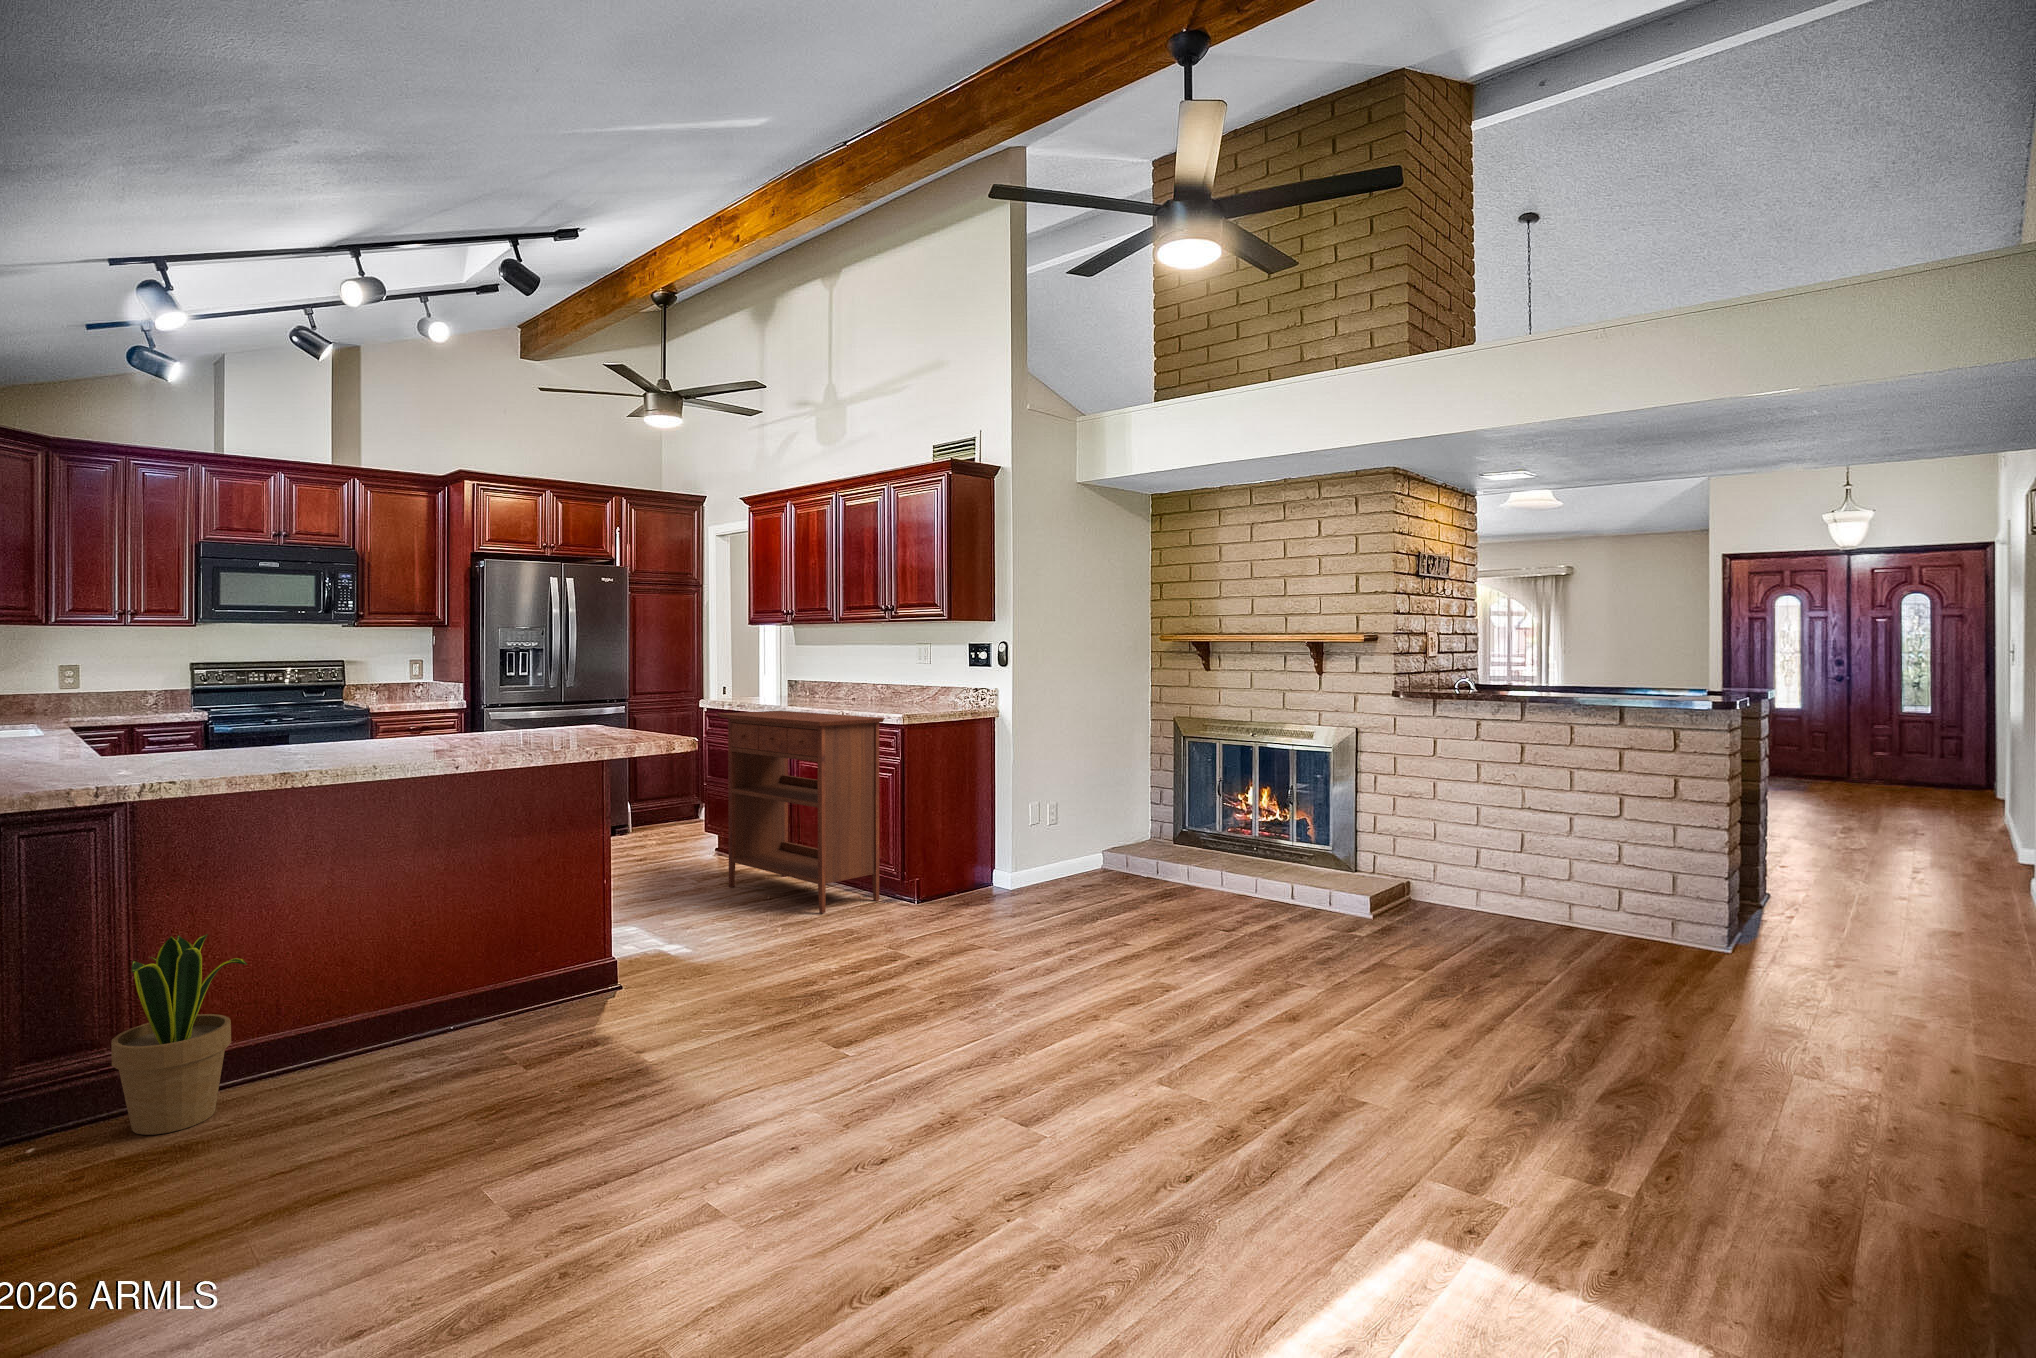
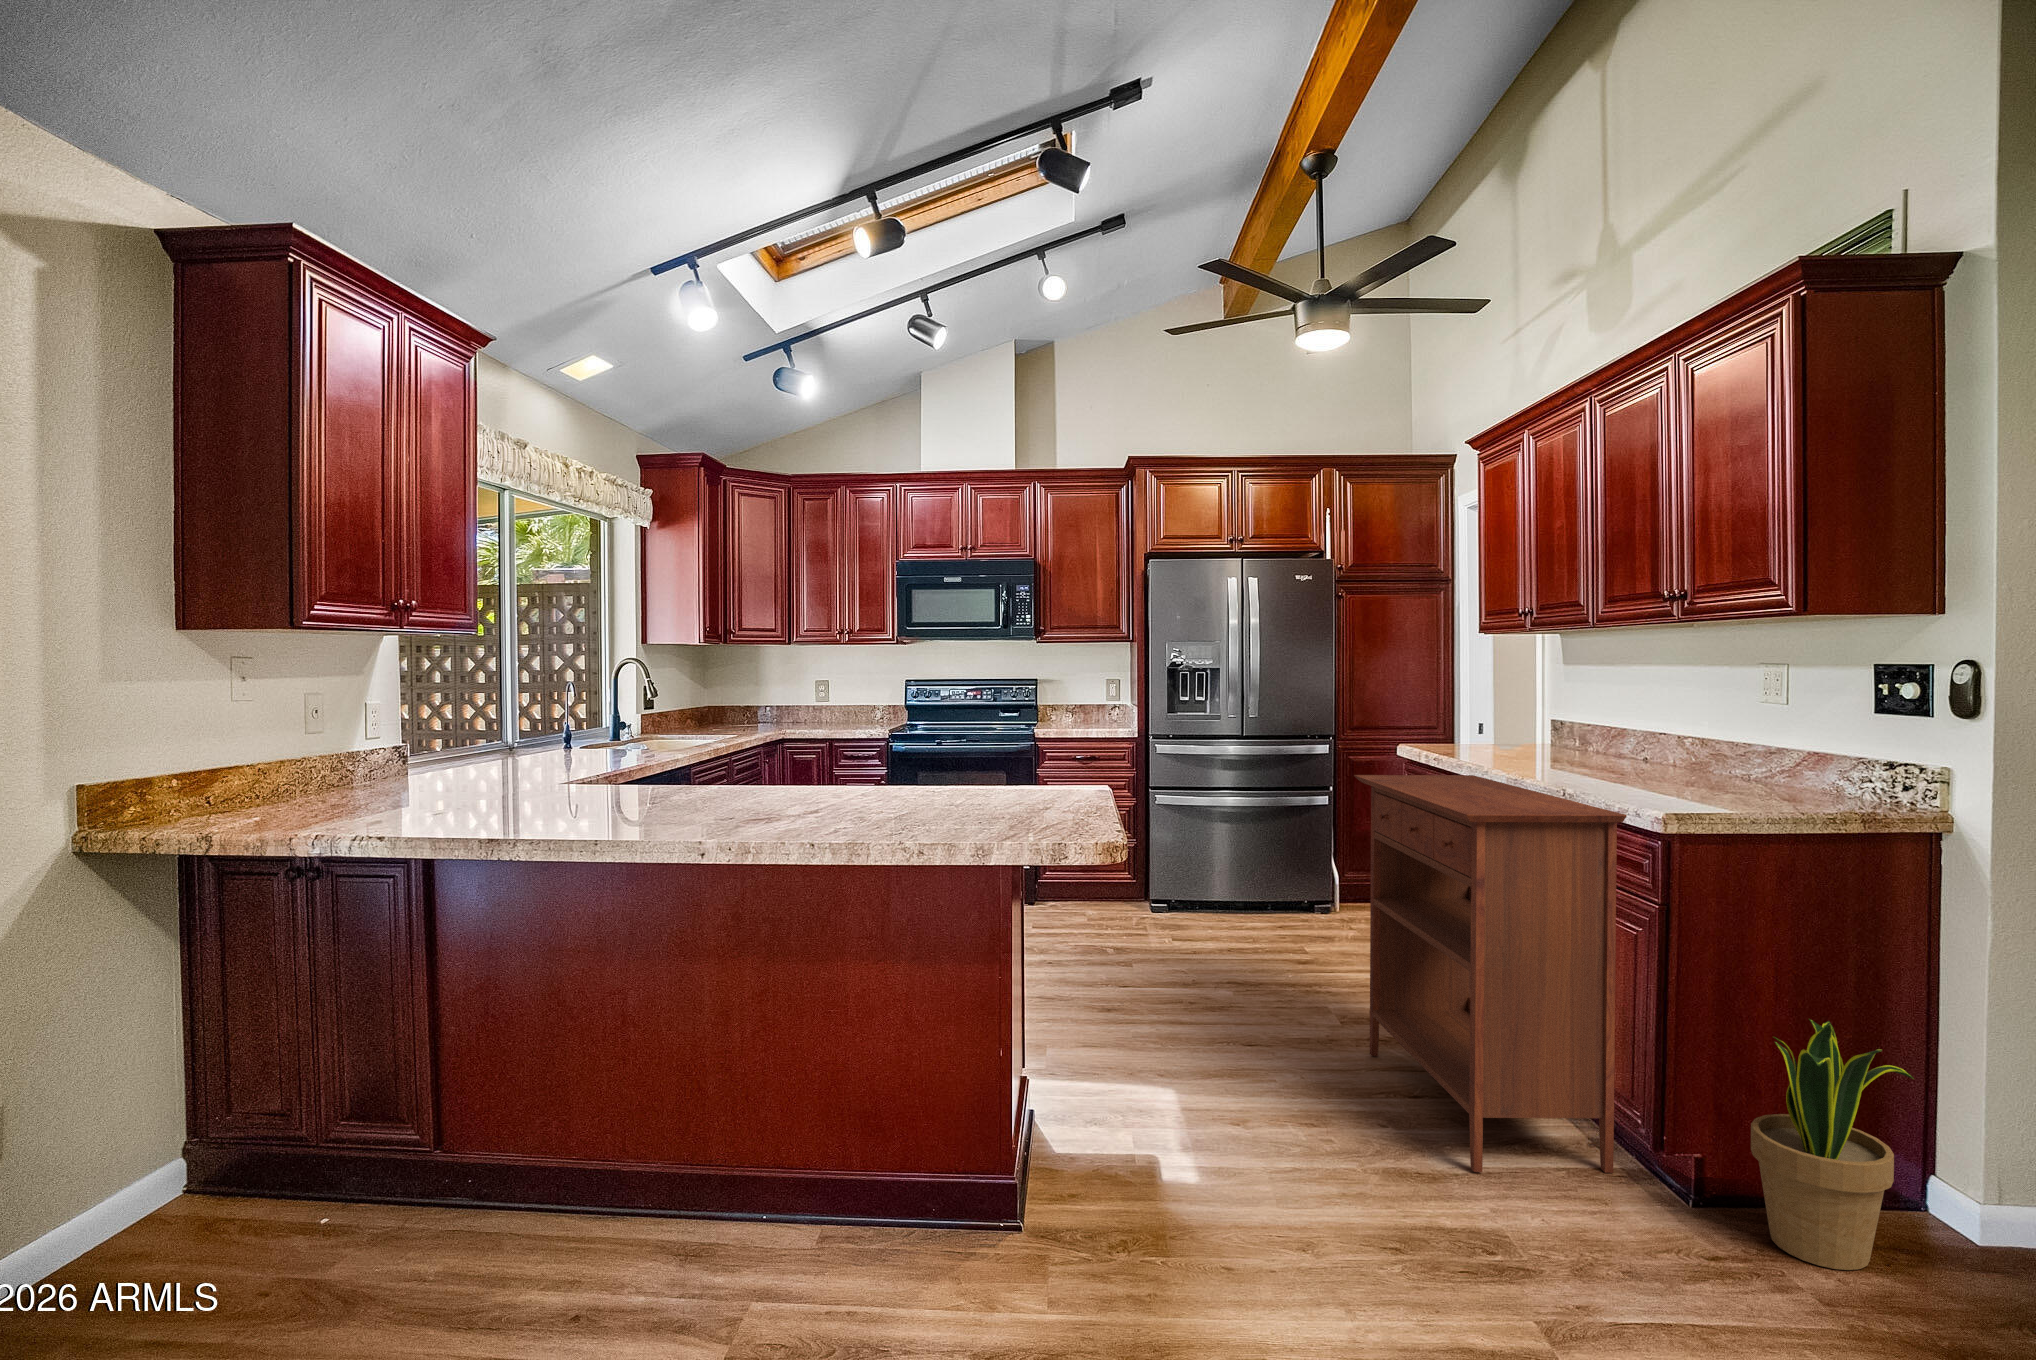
potted plant: present [111,934,247,1135] -> present [1751,1019,1914,1270]

